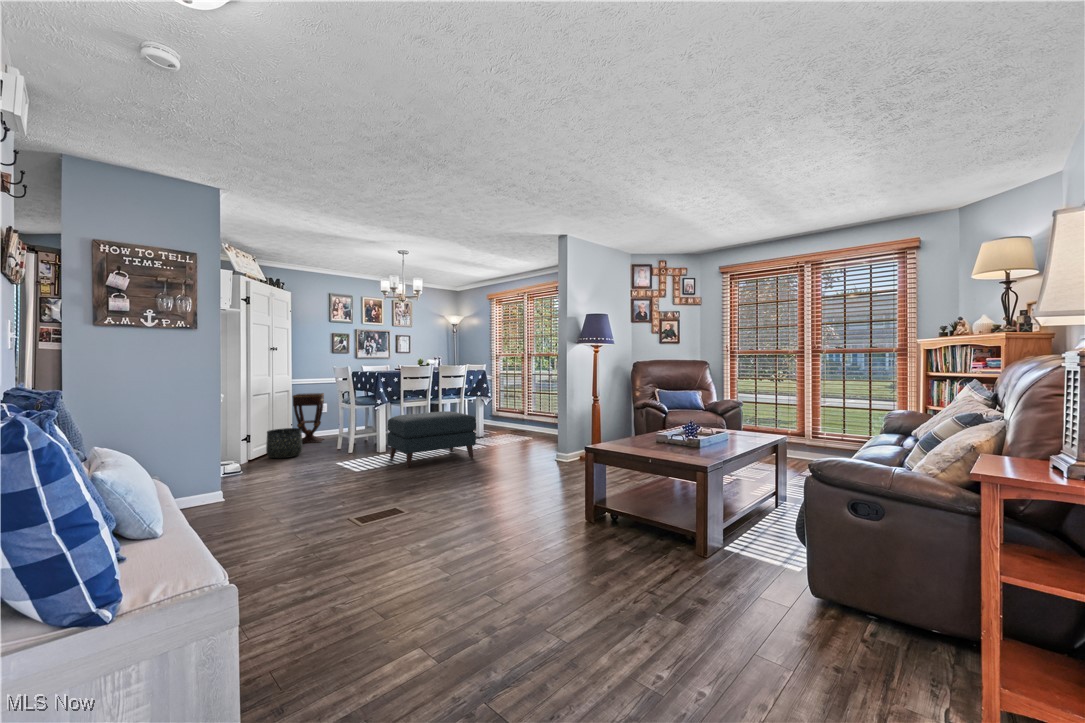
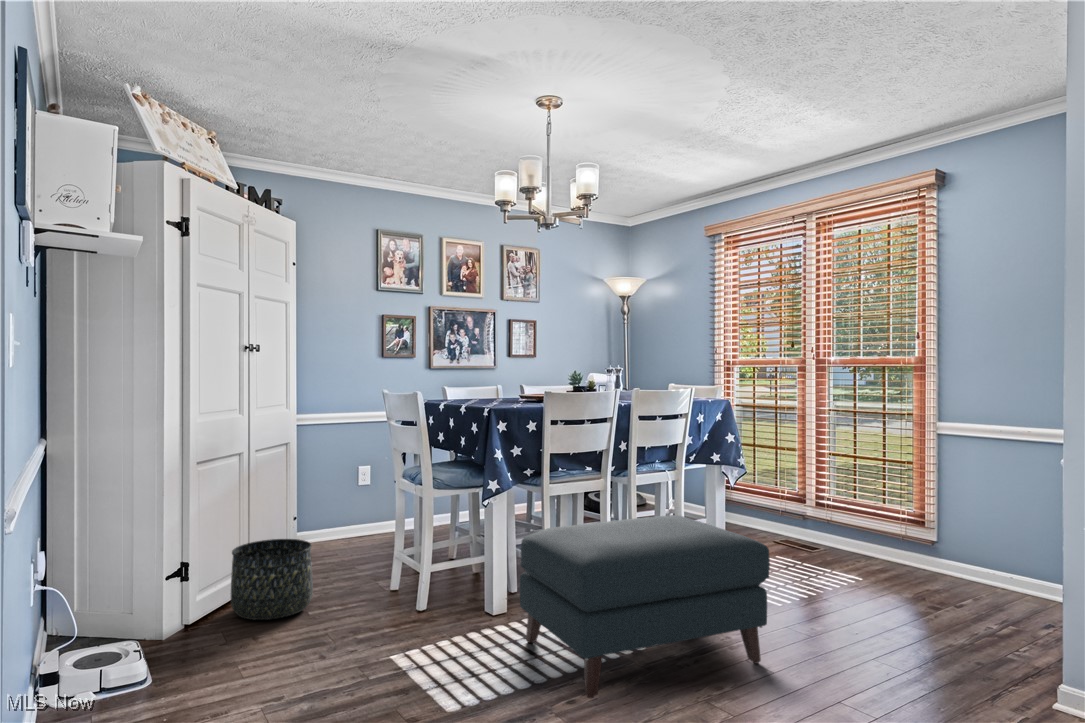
side table: present [293,393,324,443] -> none [297,447,365,563]

